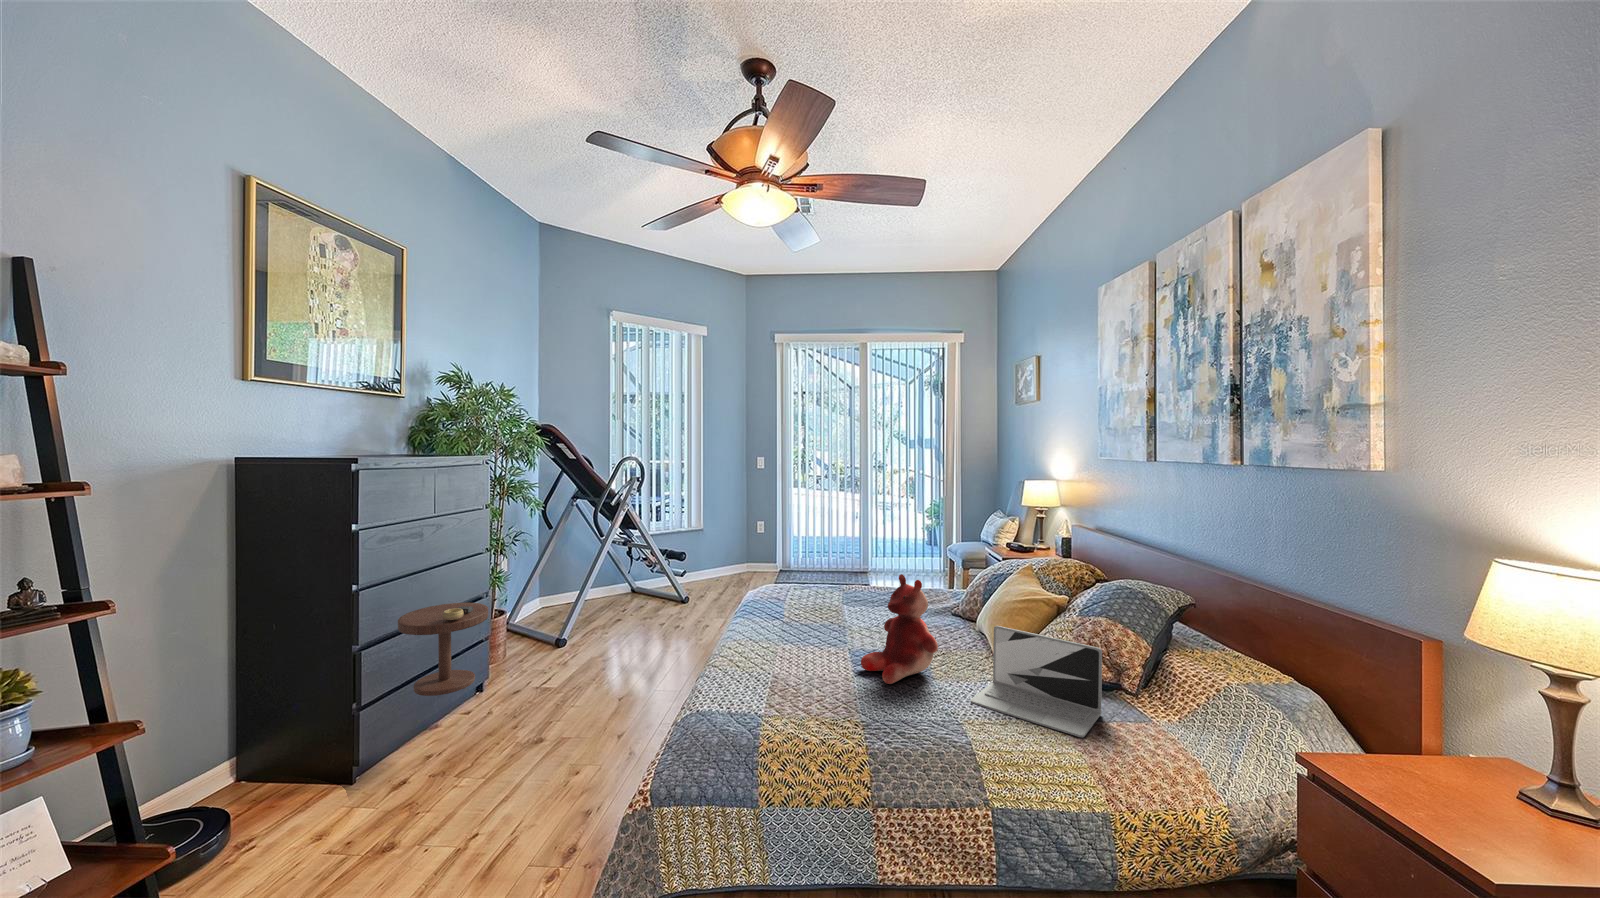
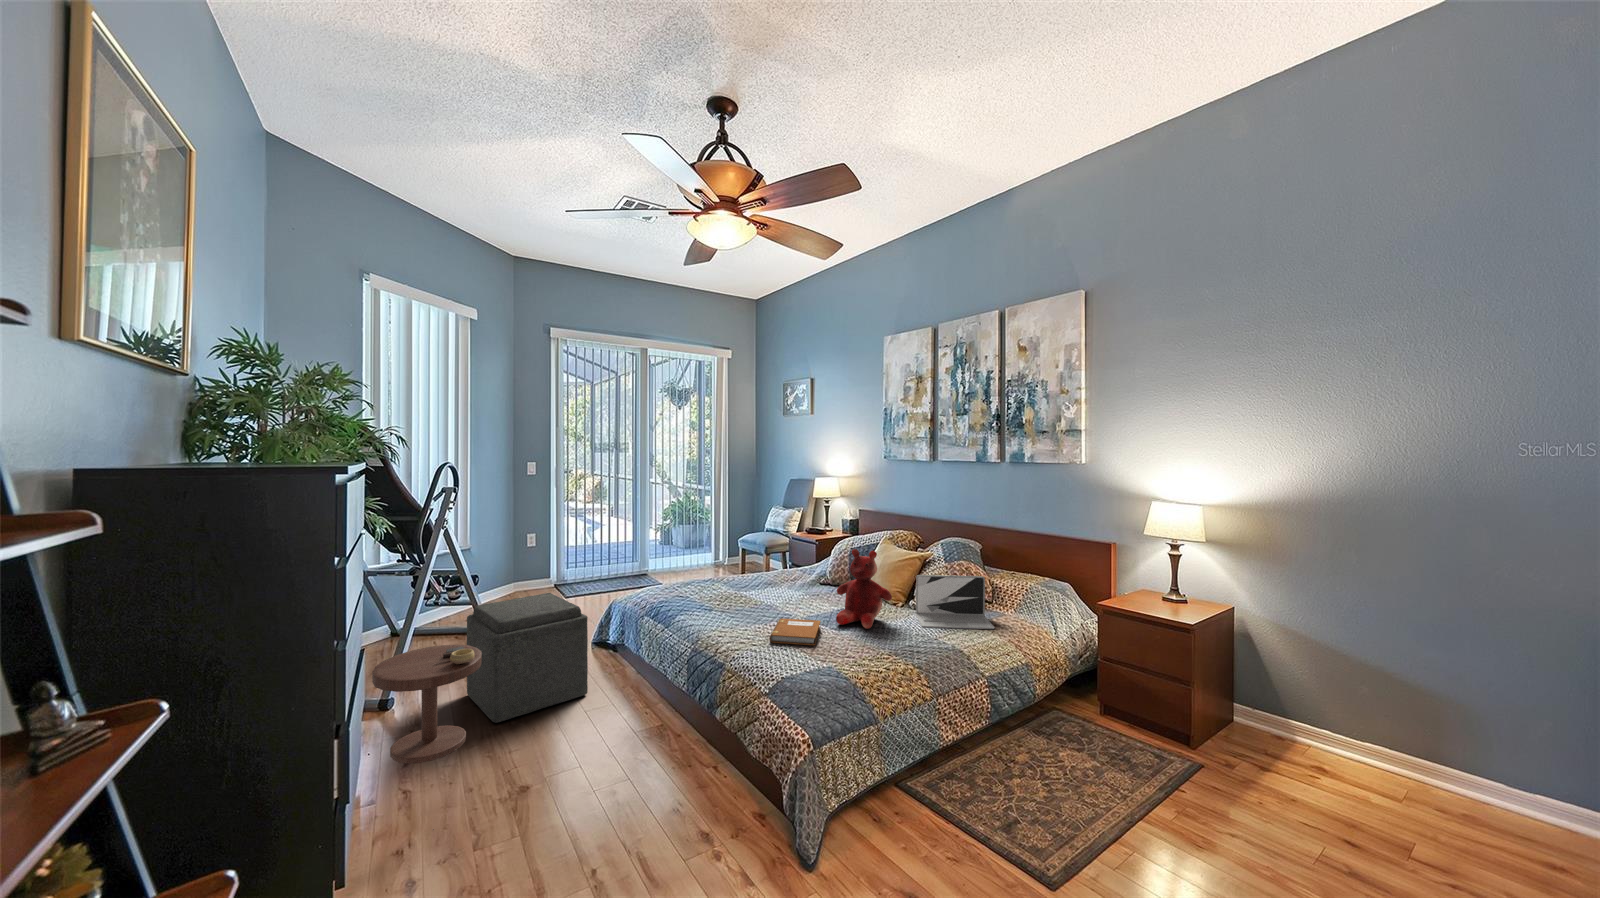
ottoman: none [578,577,673,684] -> present [467,593,588,722]
notebook: none [752,645,835,686] -> present [770,618,821,645]

